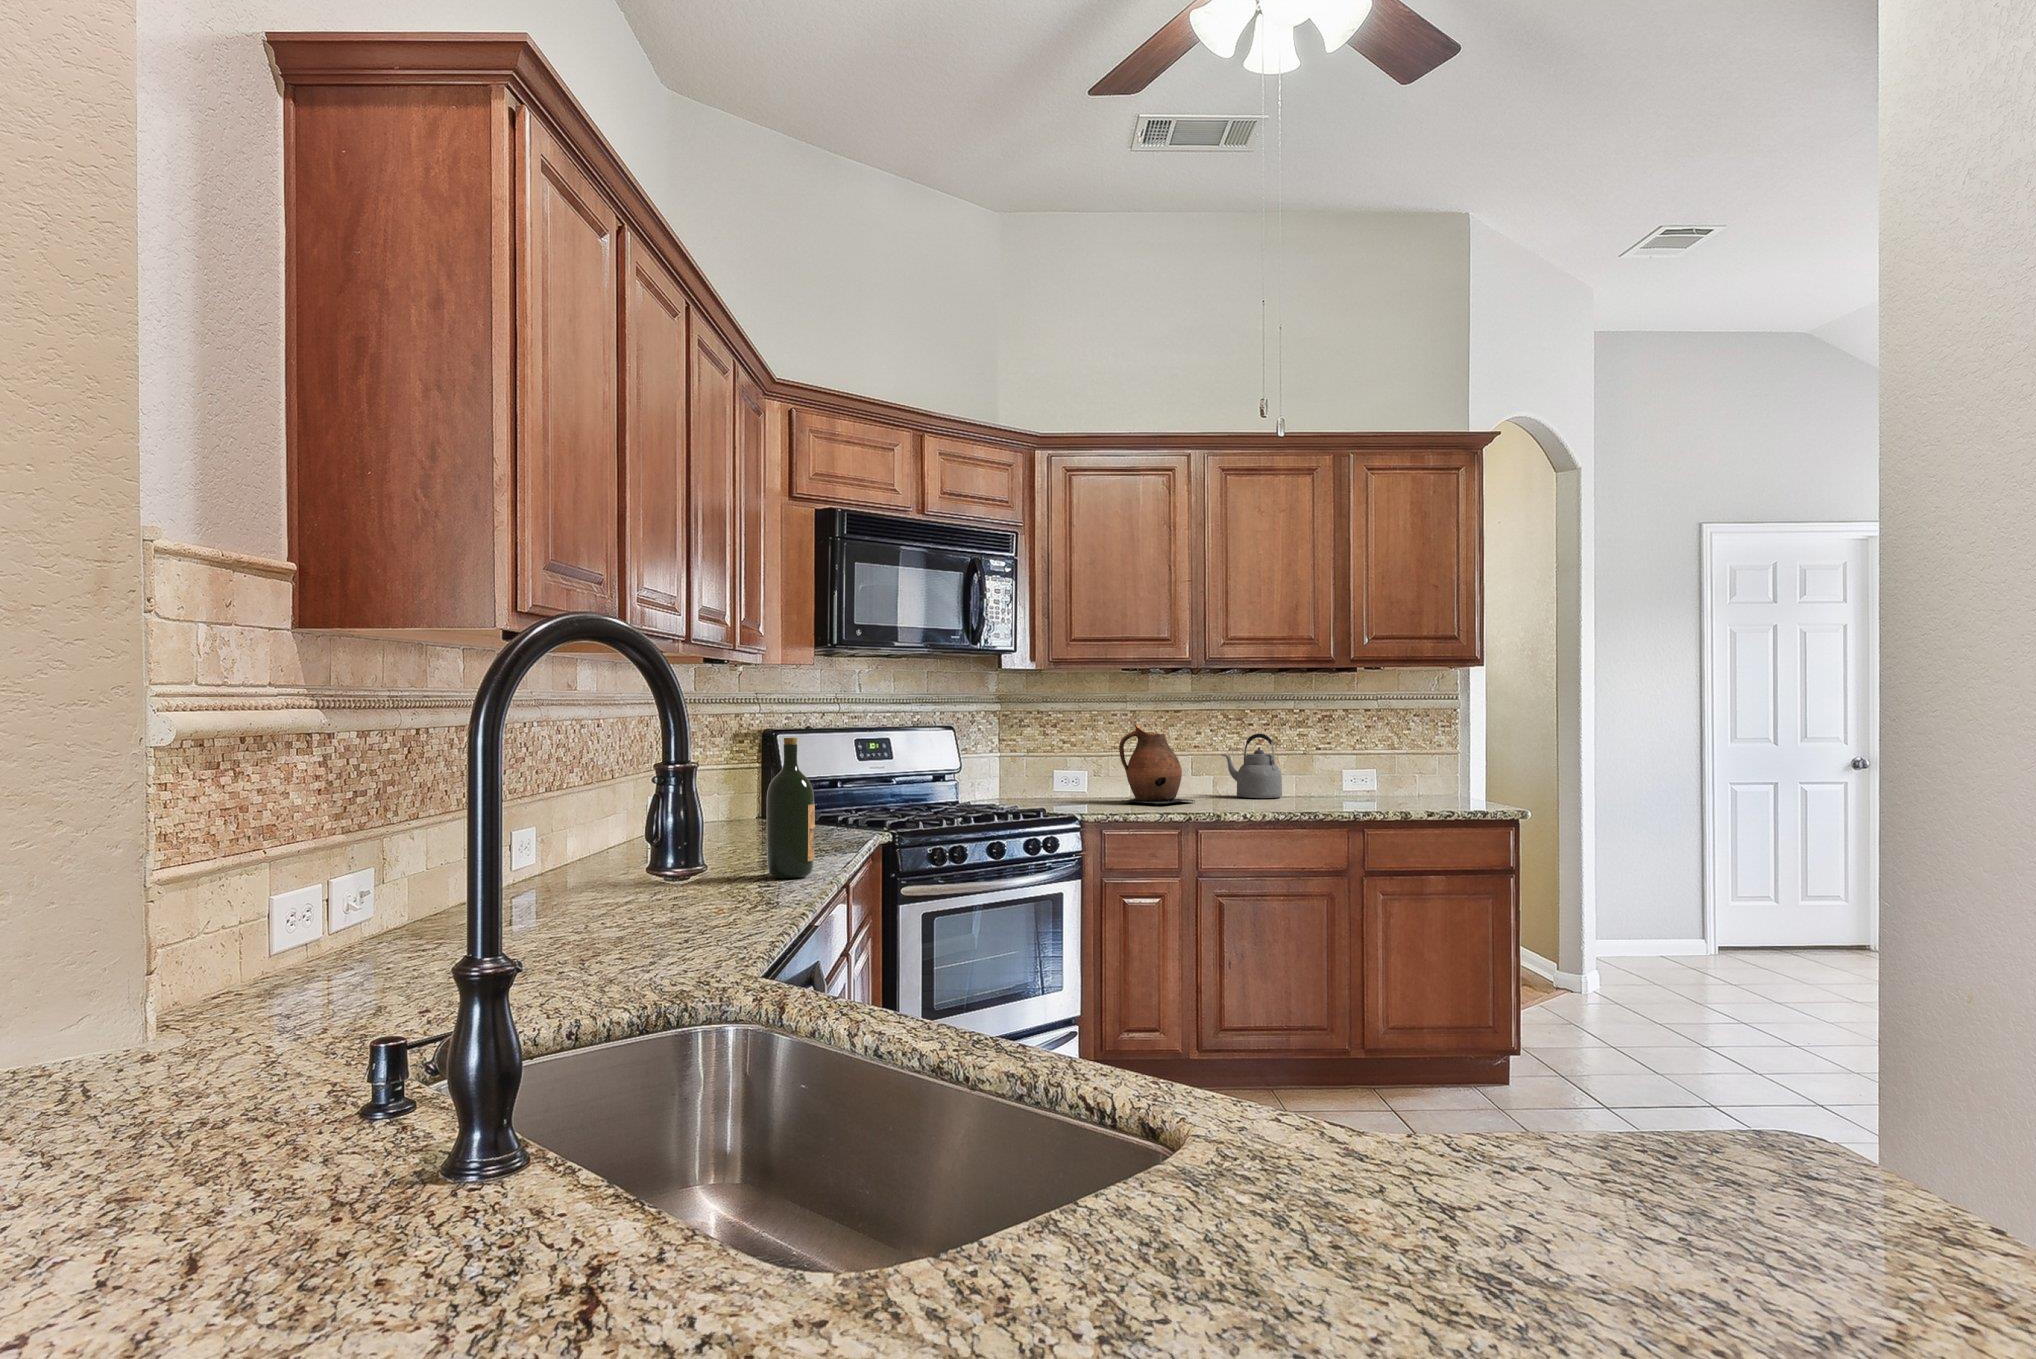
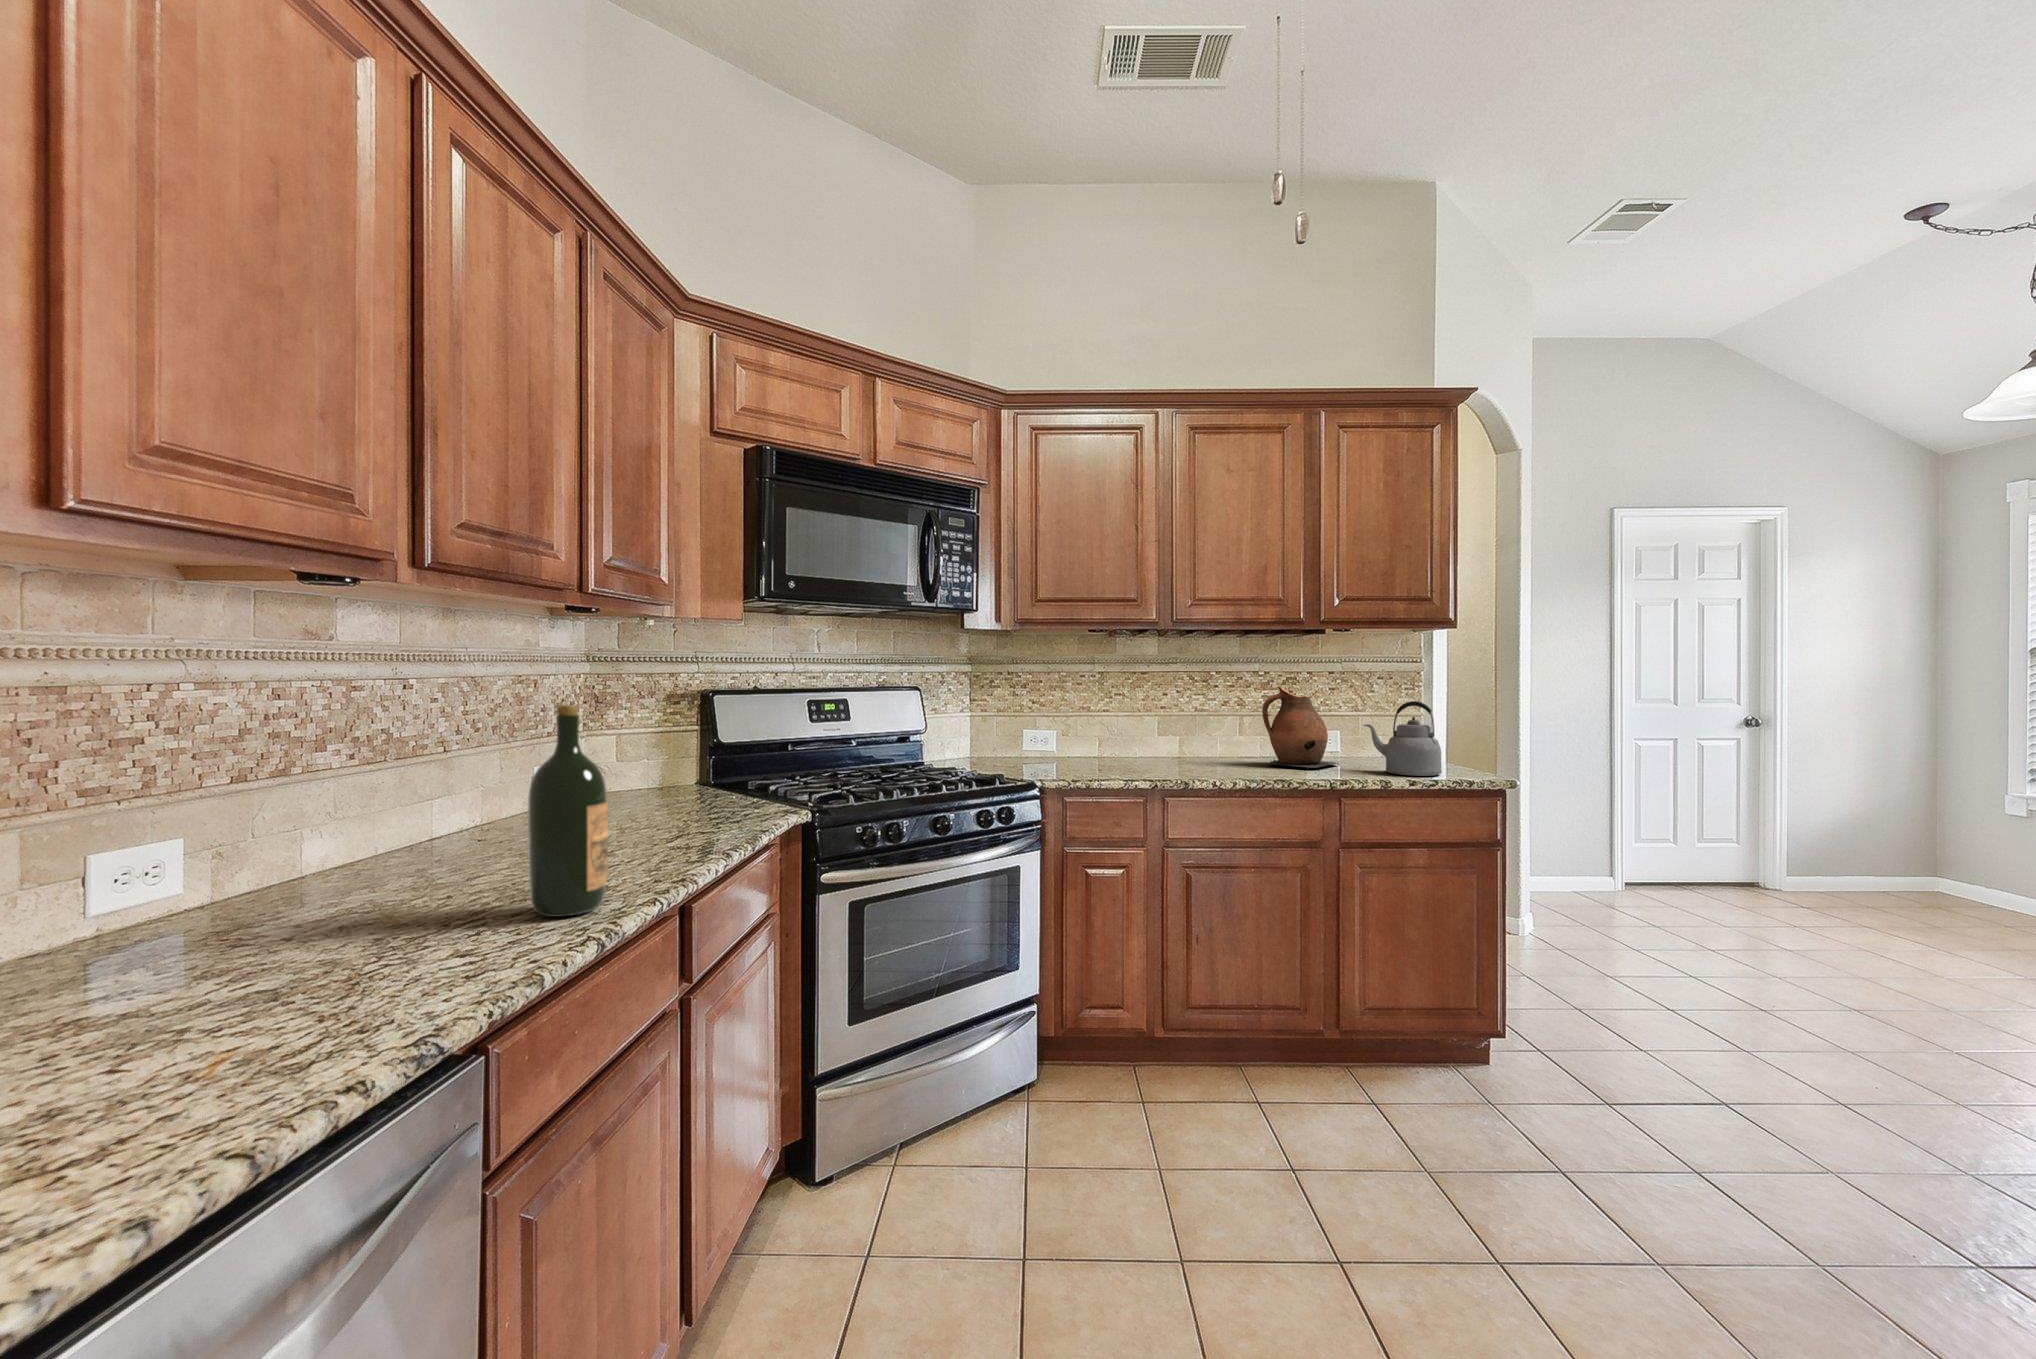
ceramic pitcher: present [1119,724,1195,805] -> present [1262,687,1340,769]
kettle: present [1222,734,1282,798] -> present [1364,701,1442,776]

